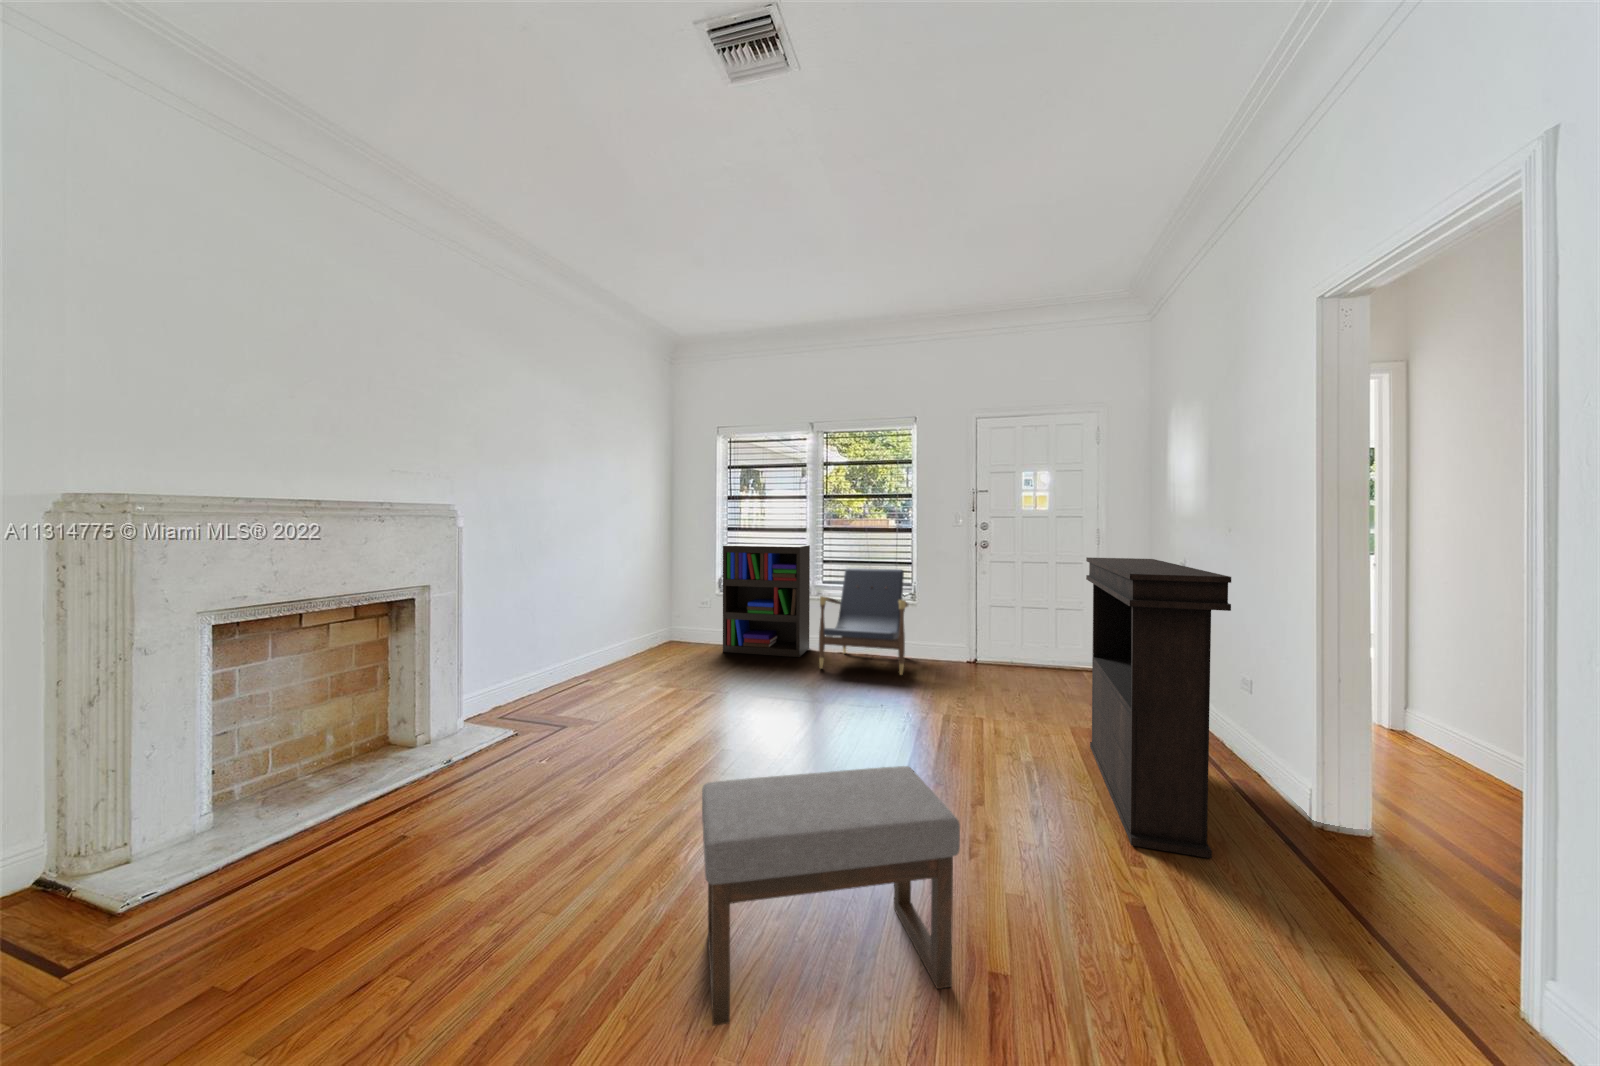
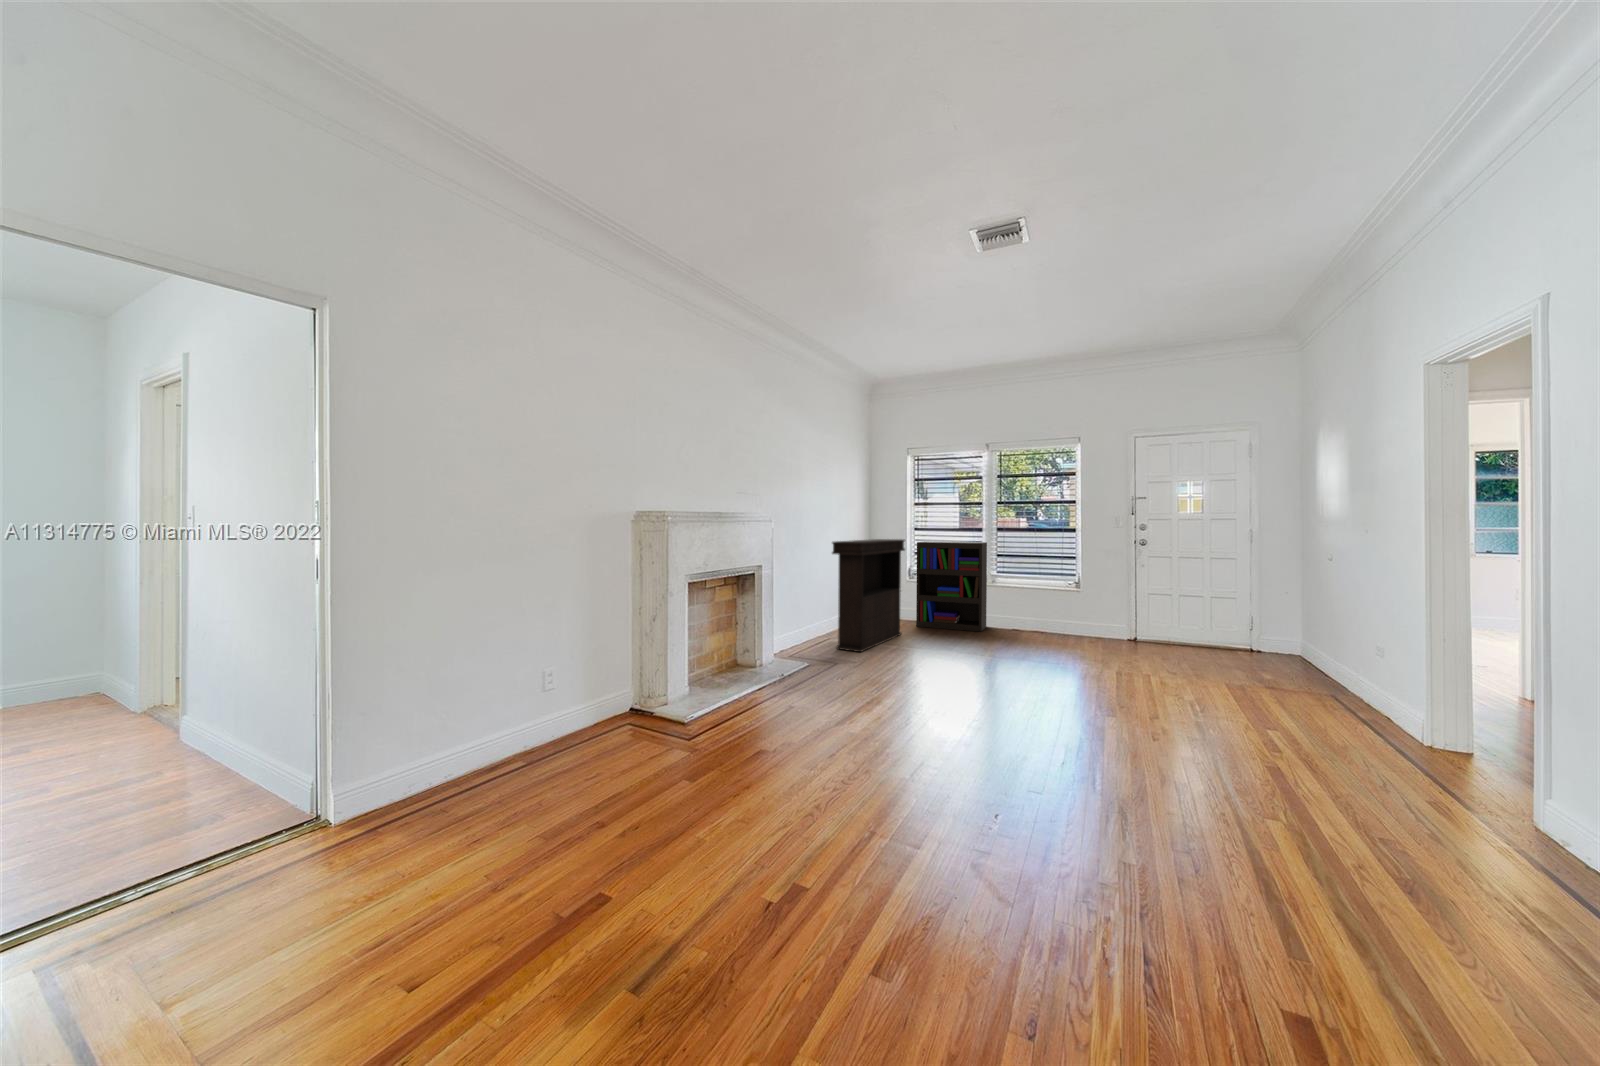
console table: present [1086,557,1231,858] -> present [832,539,905,652]
lounge chair: present [819,568,908,675] -> none [1002,561,1077,646]
ottoman: present [702,766,960,1026] -> none [999,667,1157,775]

